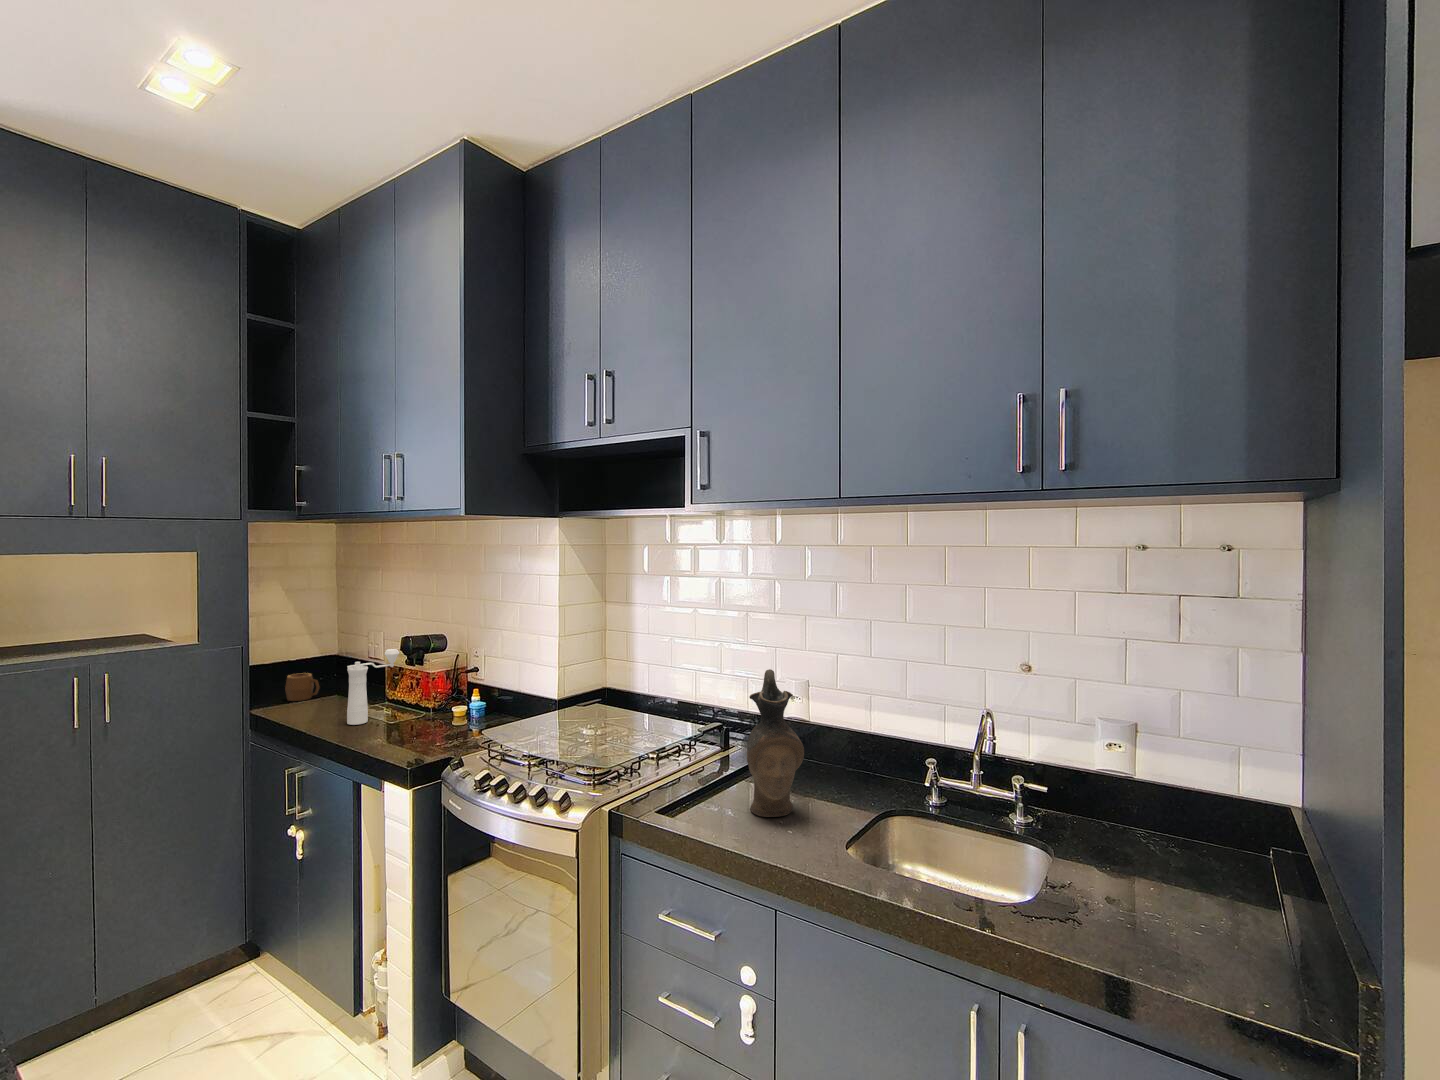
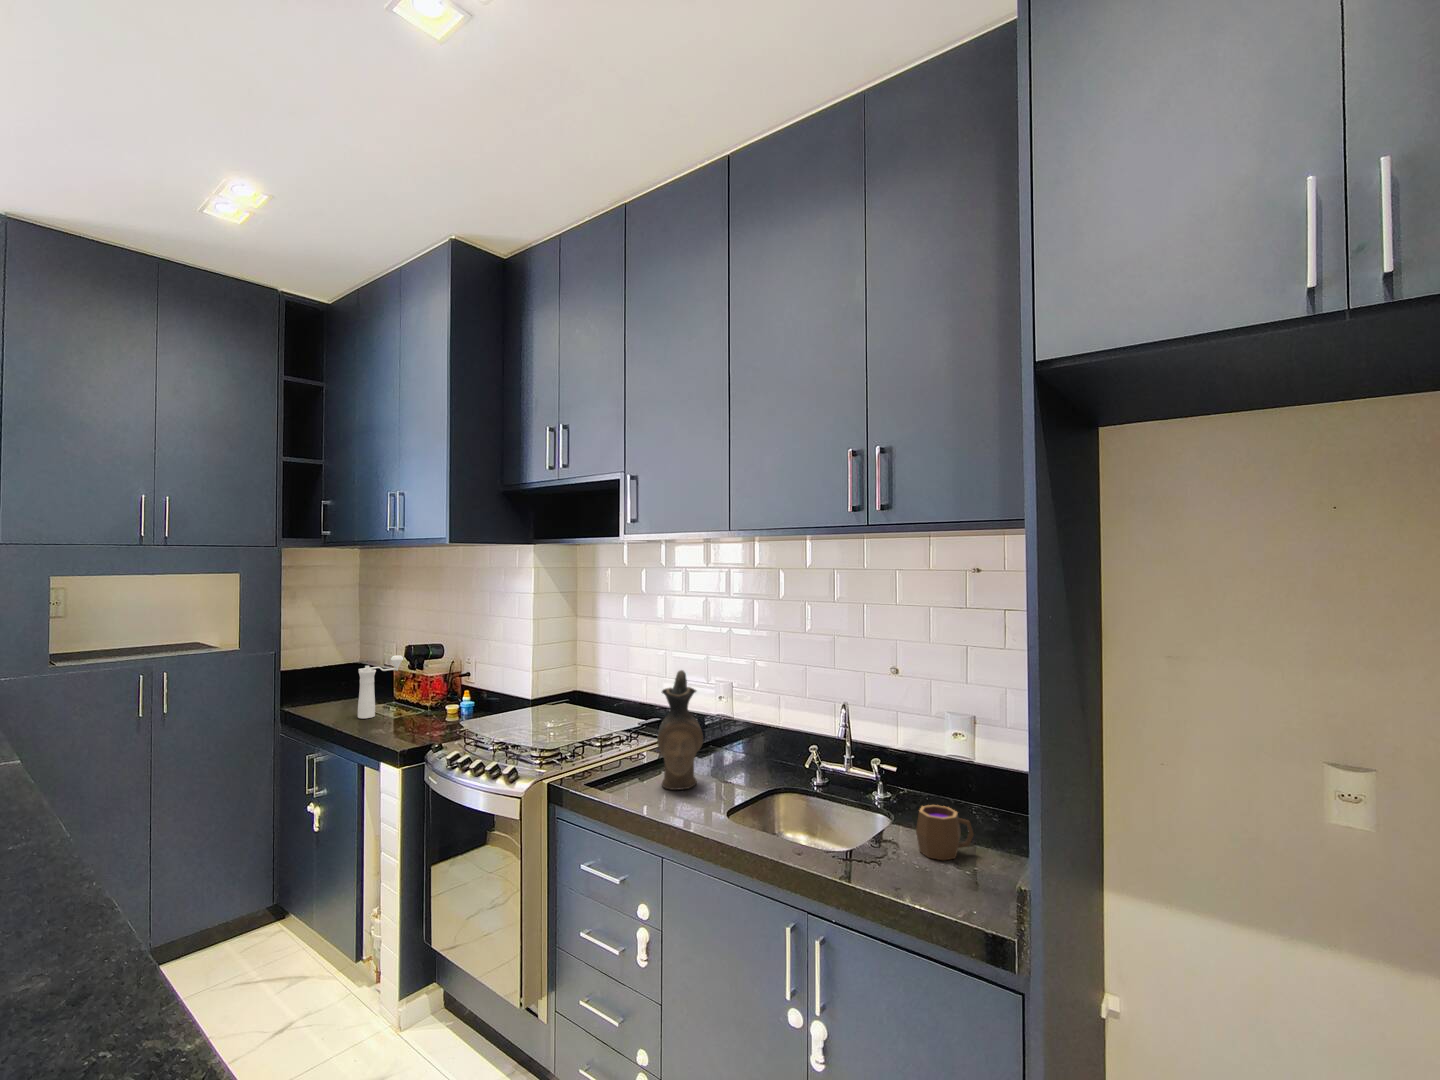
mug: present [285,673,319,701] -> present [916,805,974,860]

